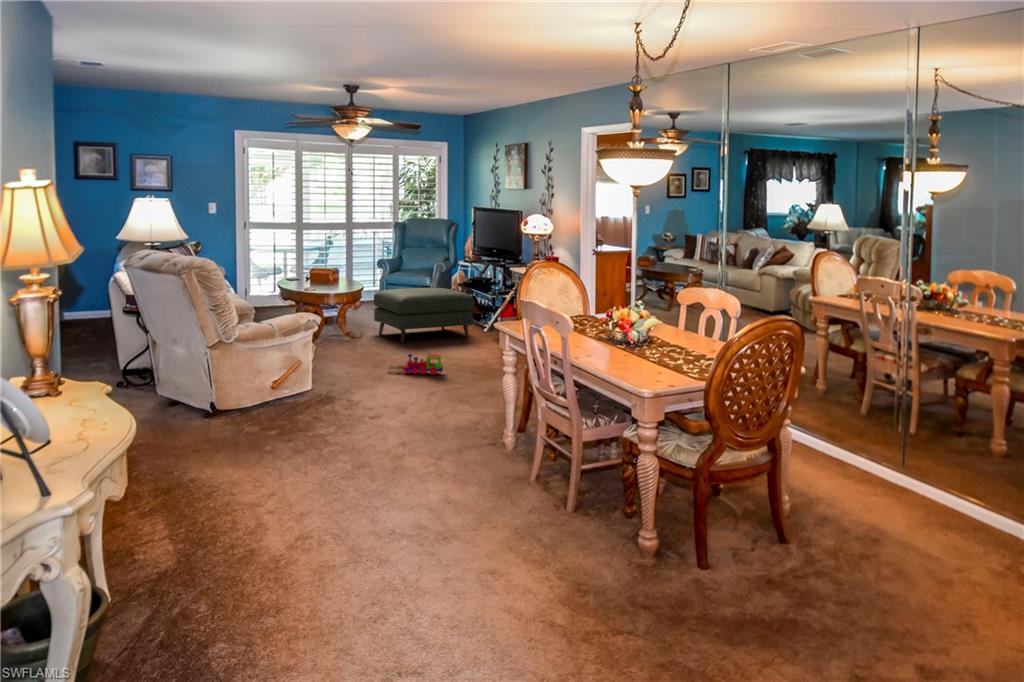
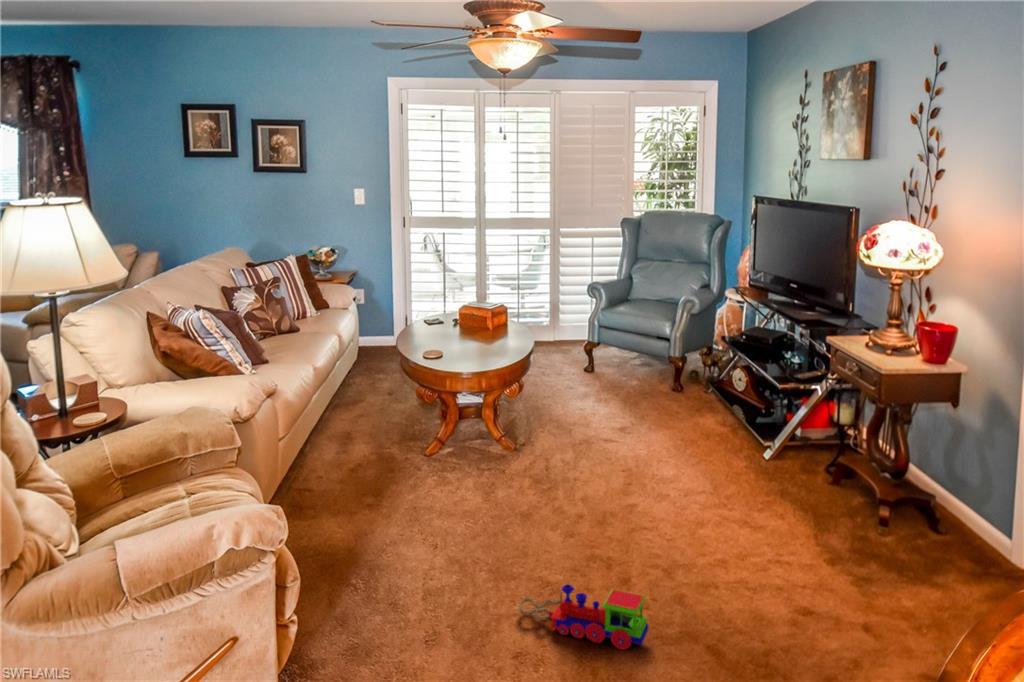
ottoman: present [374,288,474,343] -> none [552,357,746,479]

